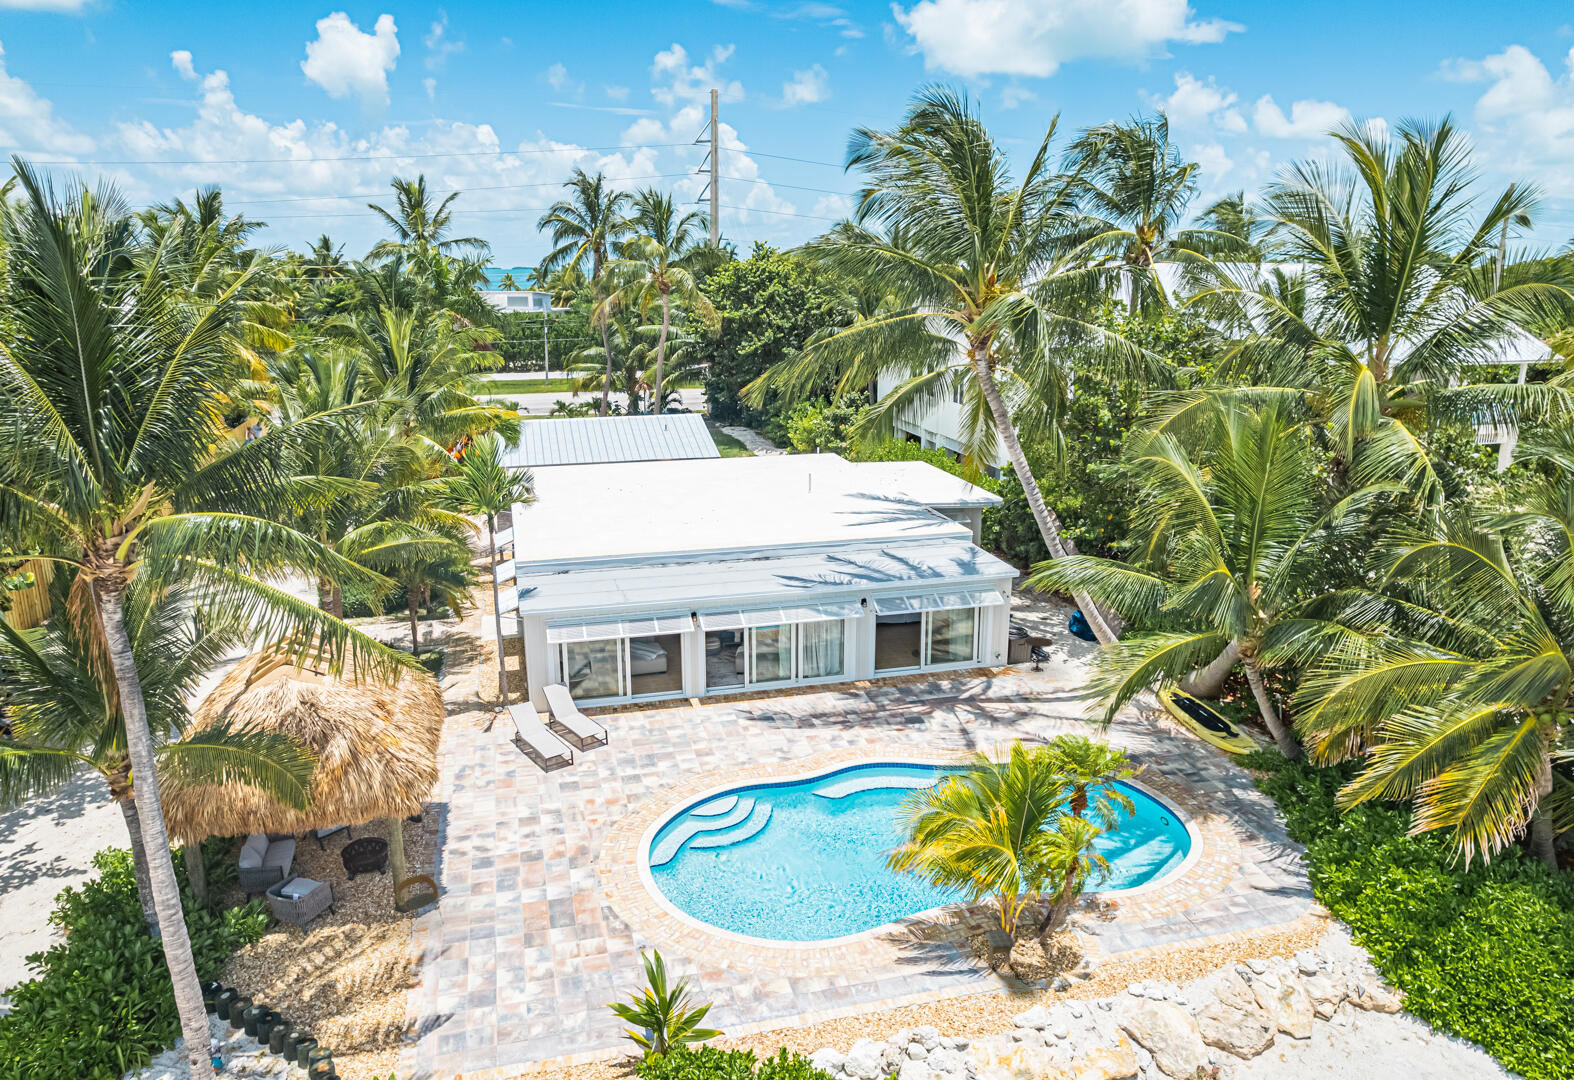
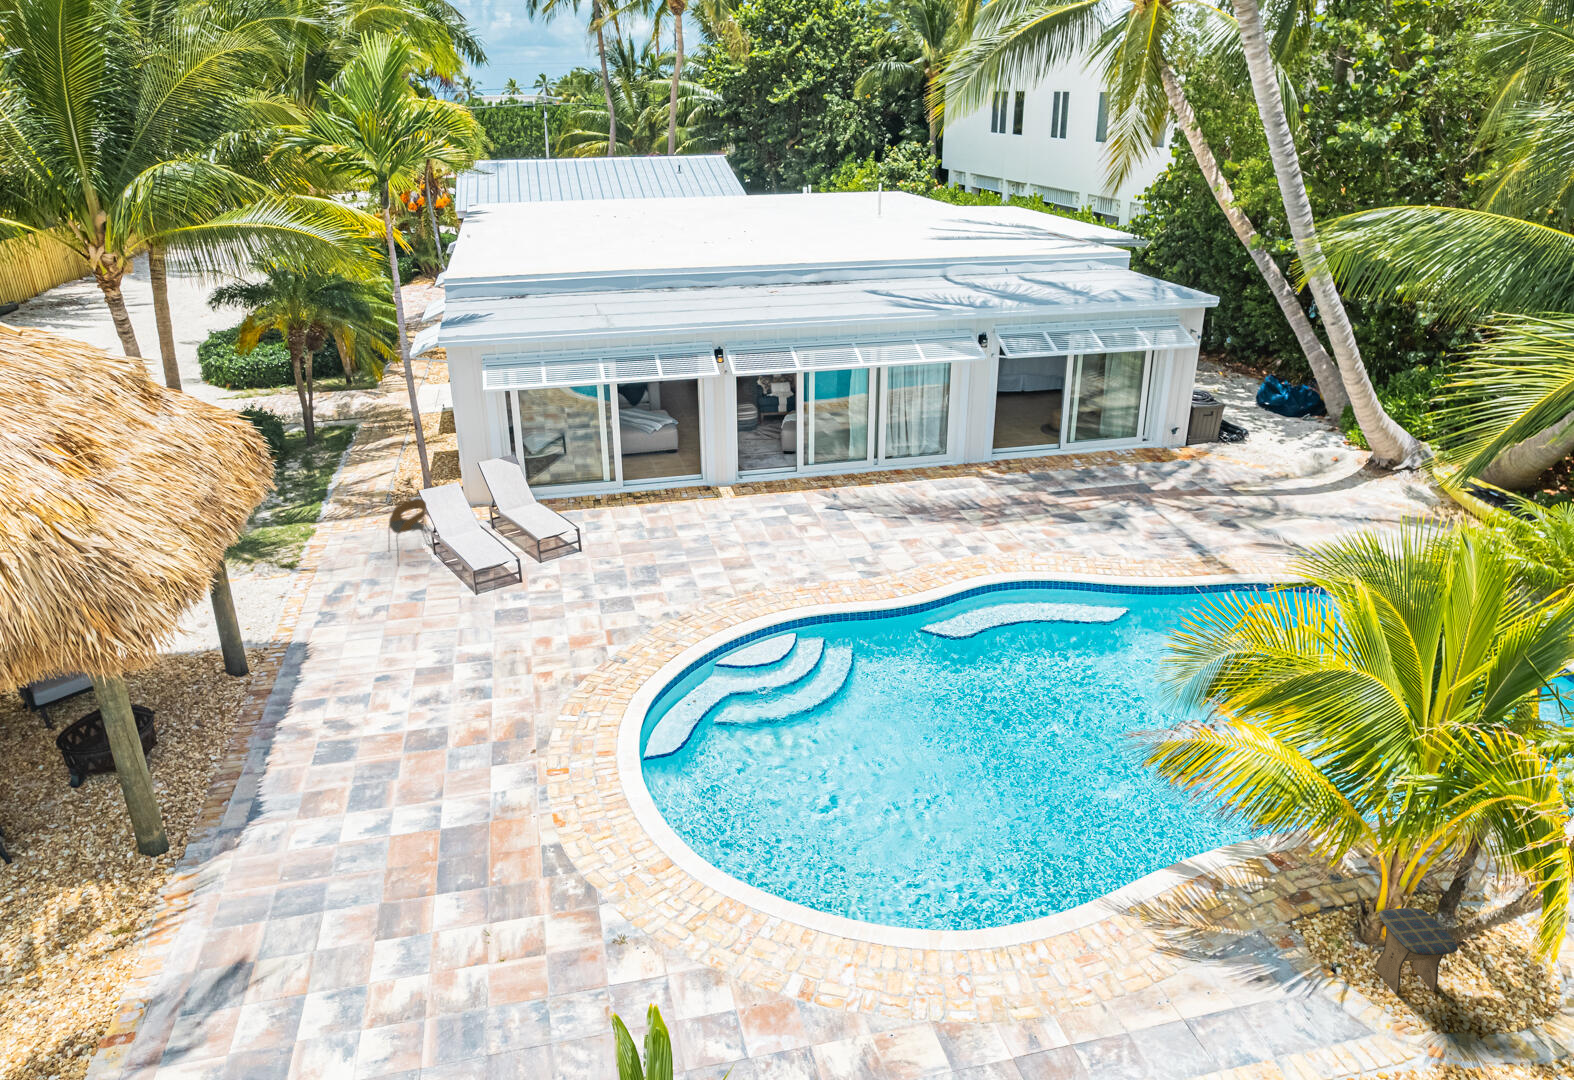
pedestal table: present [1025,636,1053,672] -> none [1220,400,1266,453]
chair: present [397,875,444,923] -> present [389,499,434,557]

